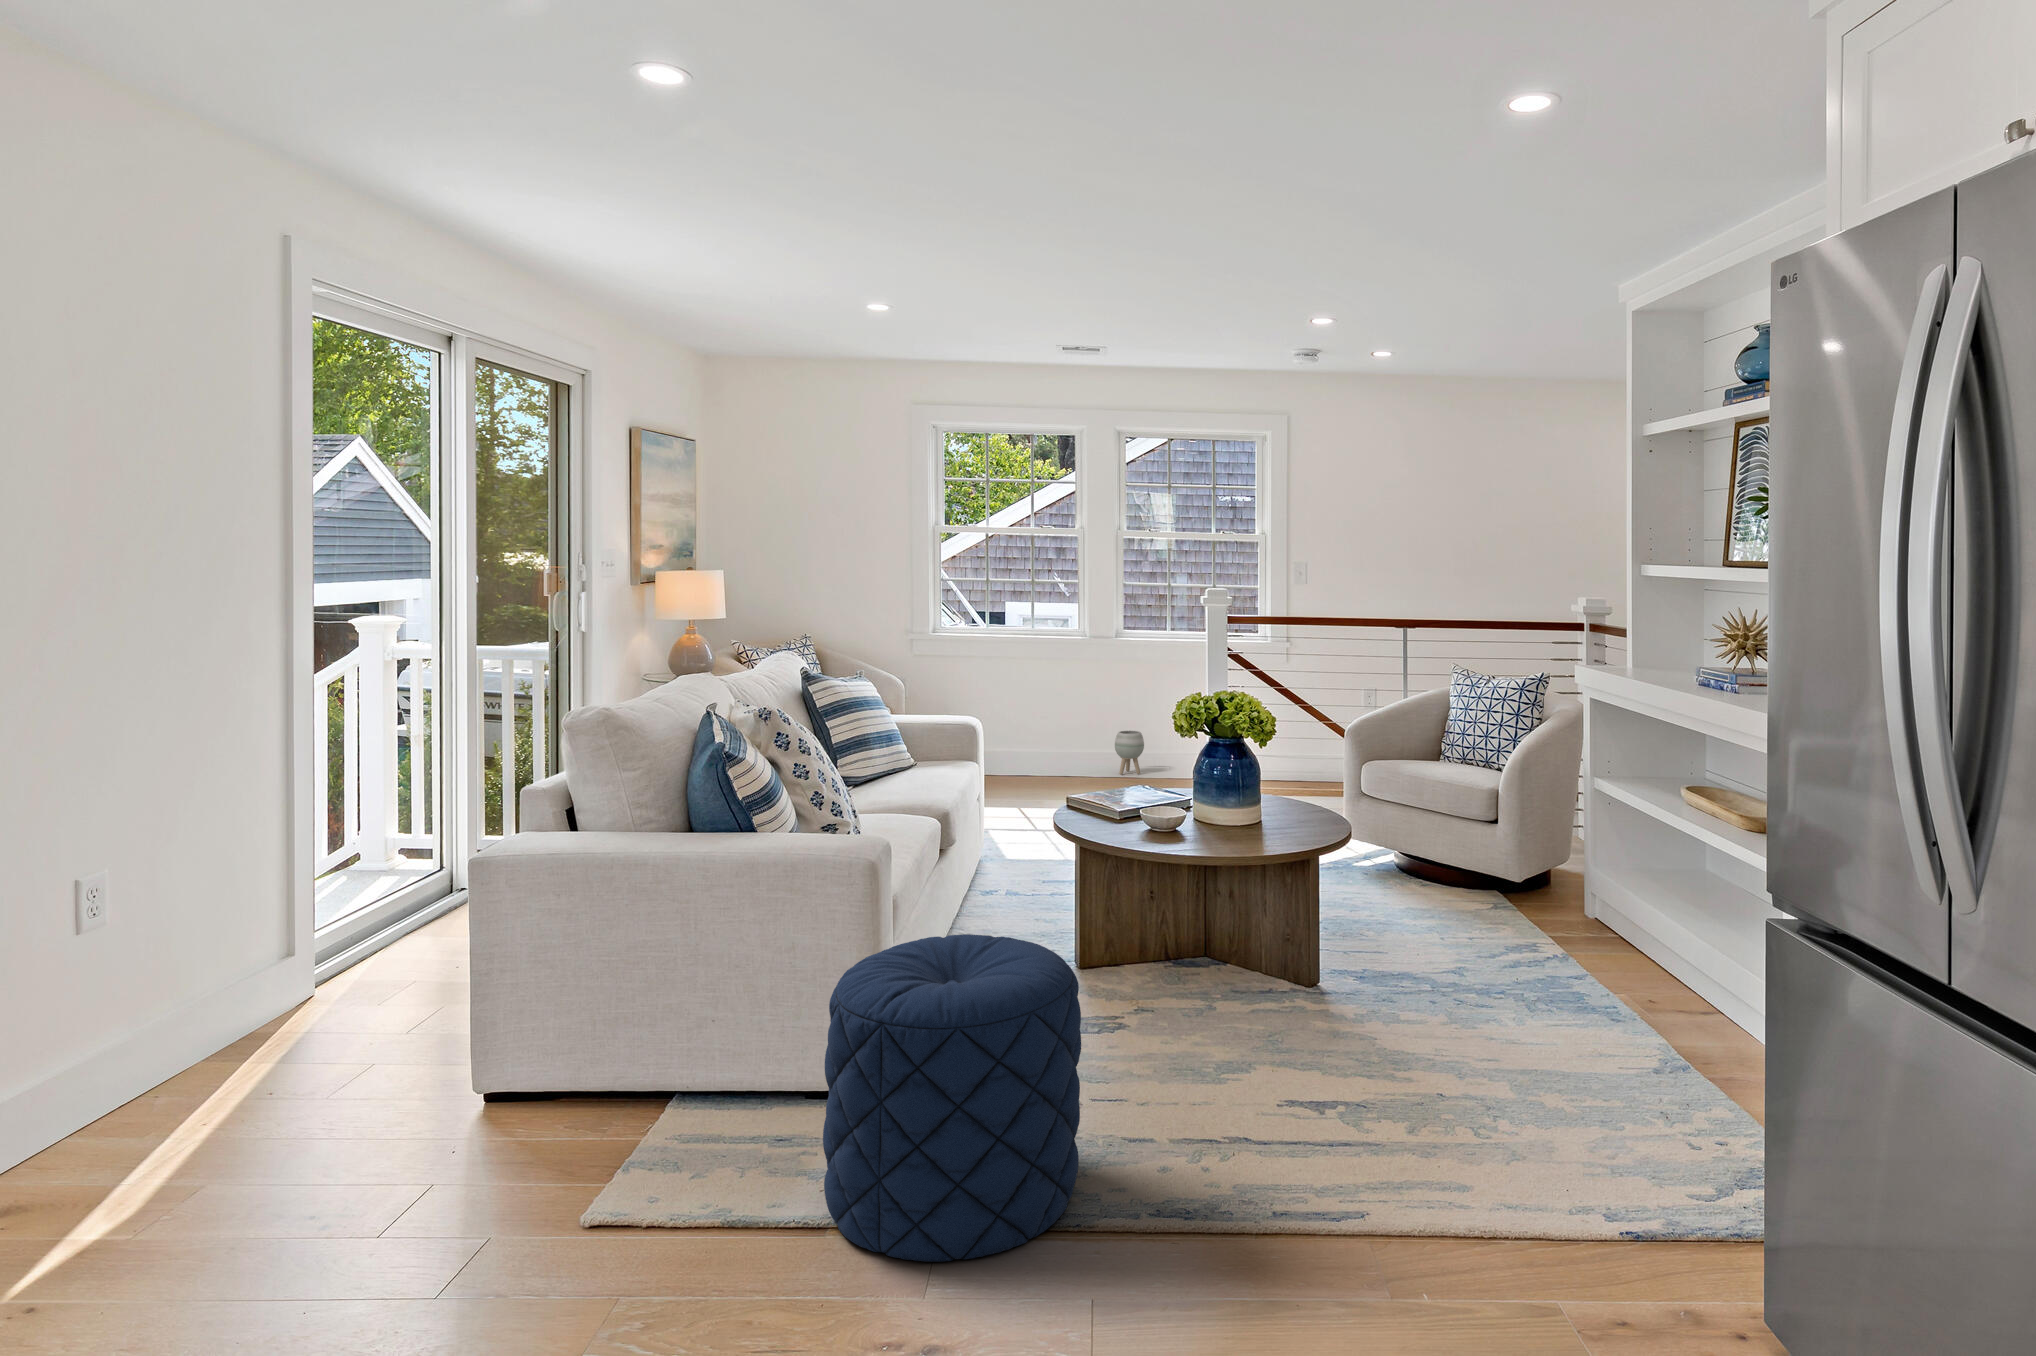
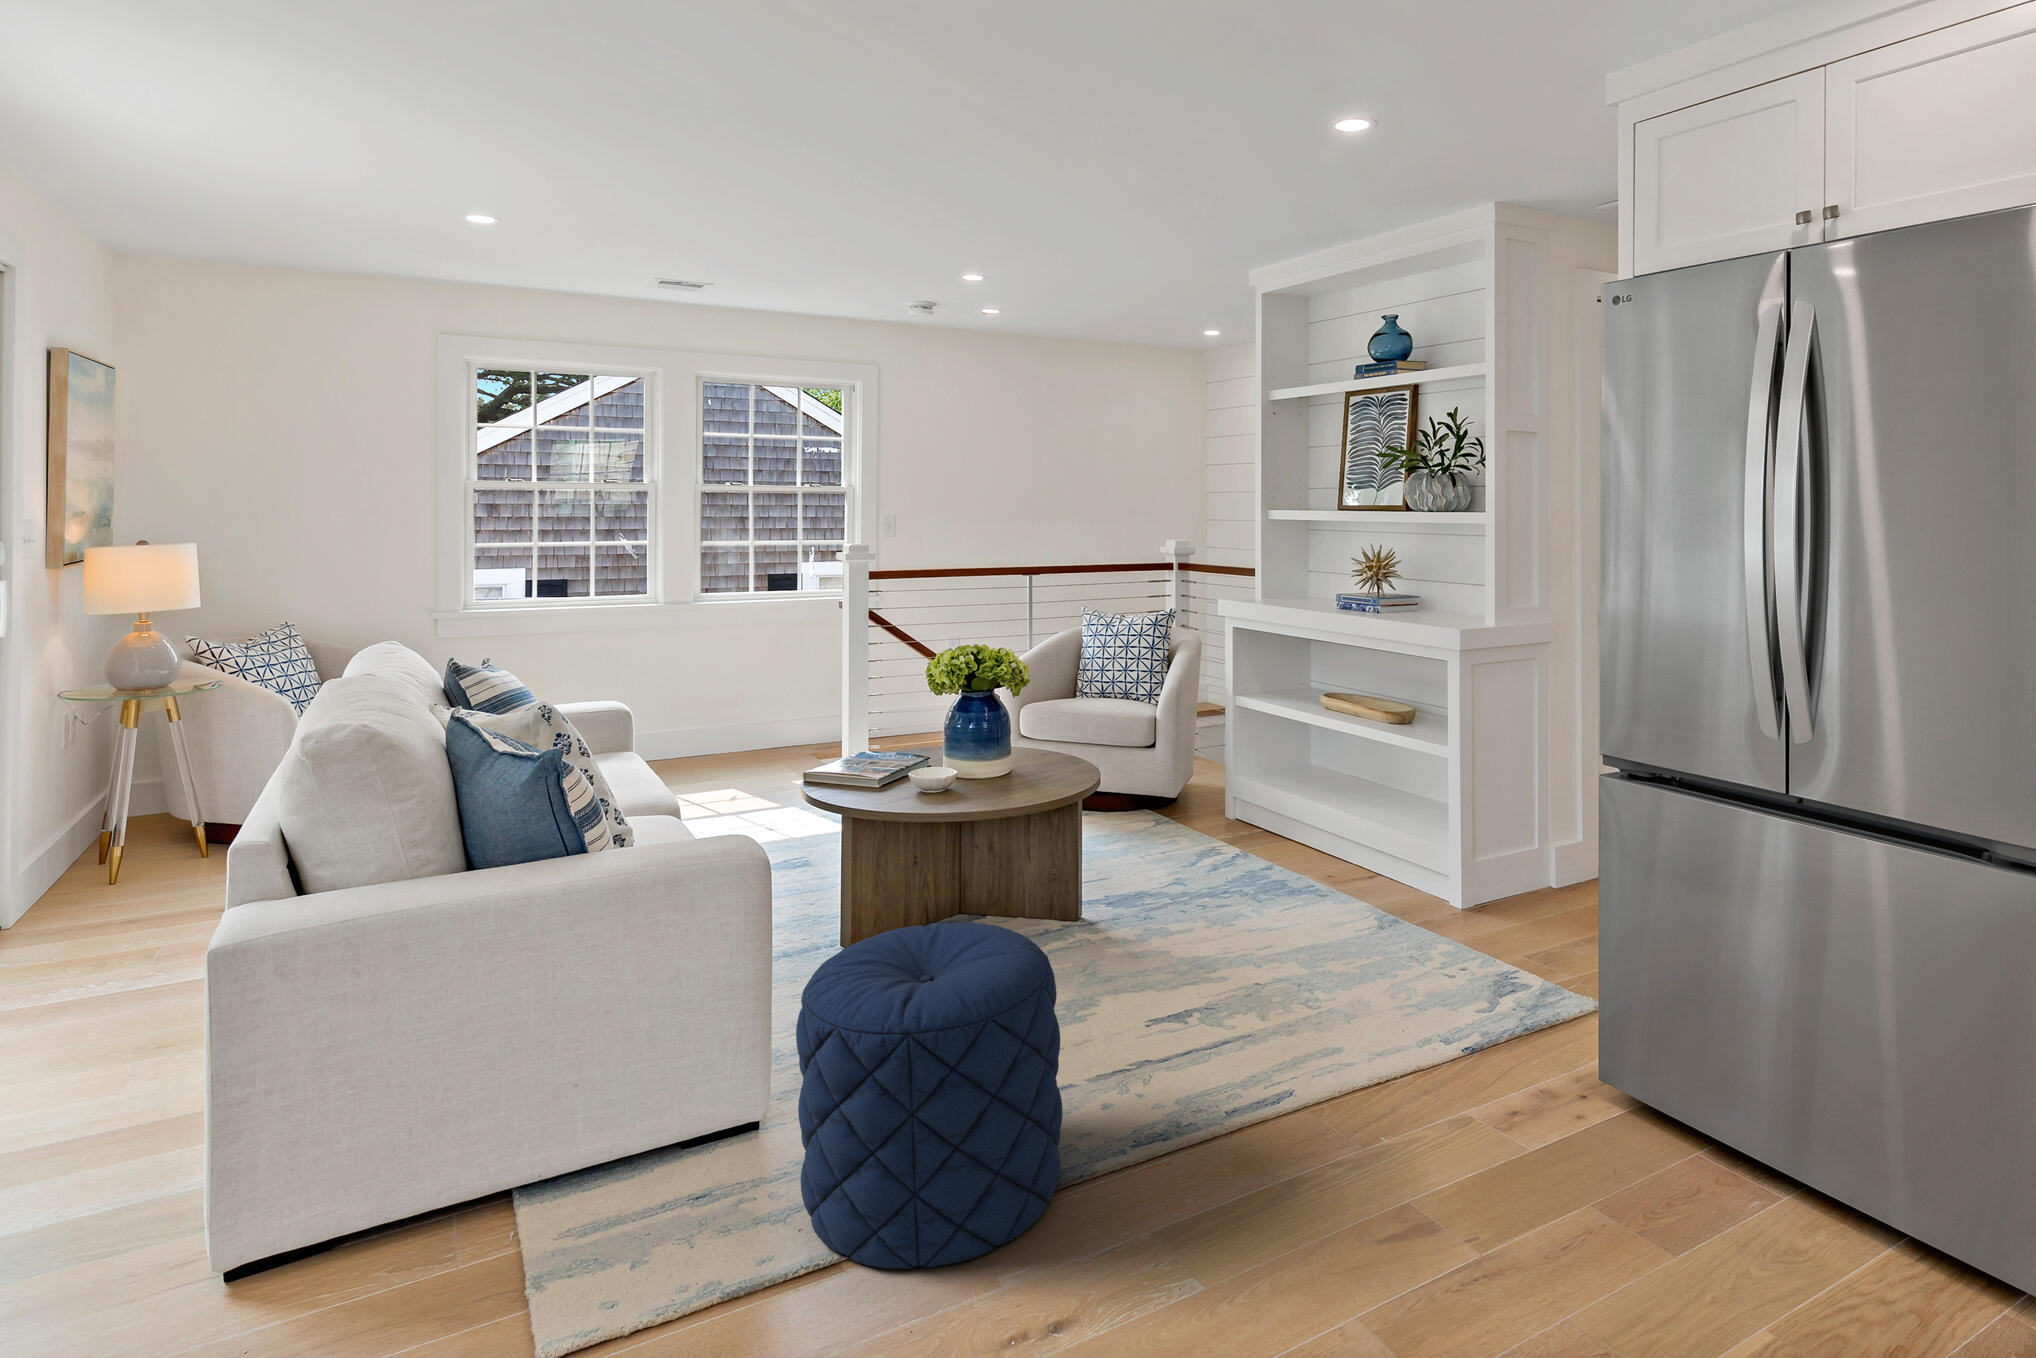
planter: present [1115,731,1144,774] -> none [707,709,738,755]

